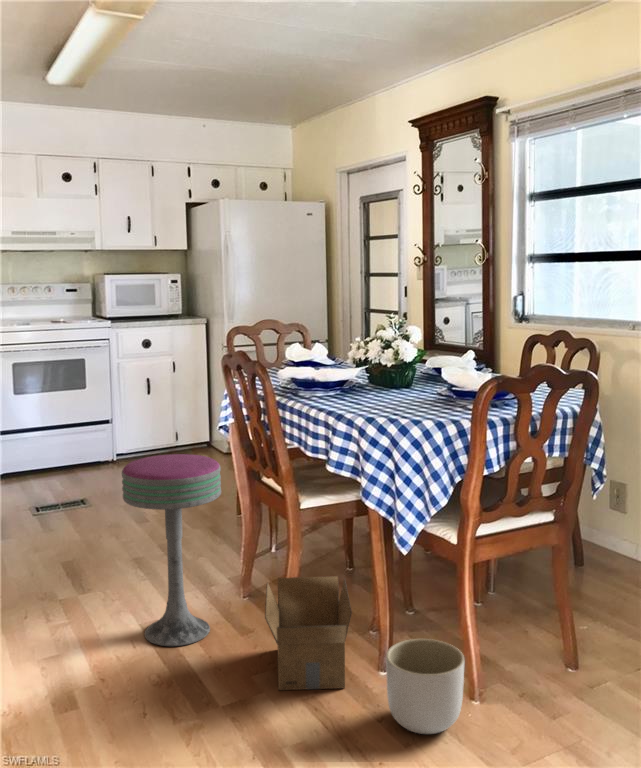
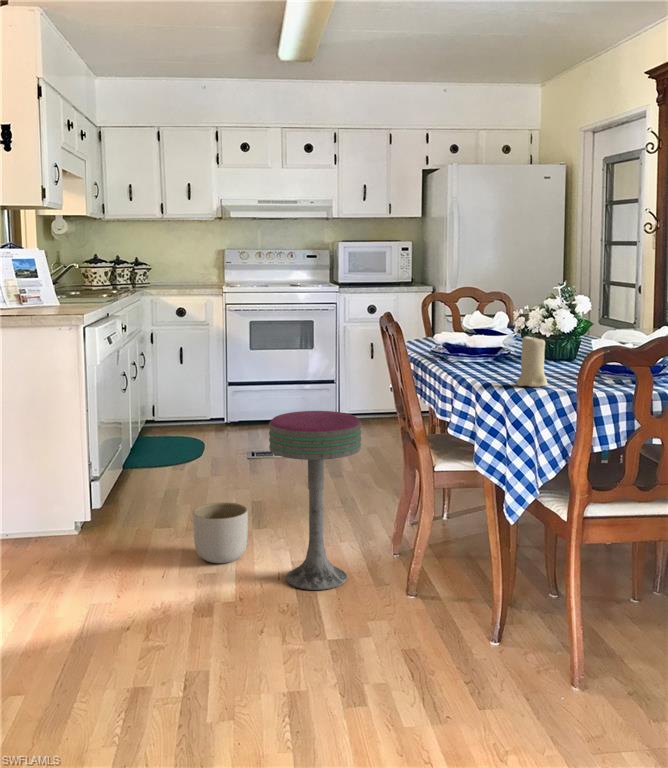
candle: none [392,367,423,418] -> present [516,336,547,387]
cardboard box: present [265,576,352,690] -> none [370,537,468,650]
planter: present [386,639,464,734] -> present [192,502,248,563]

